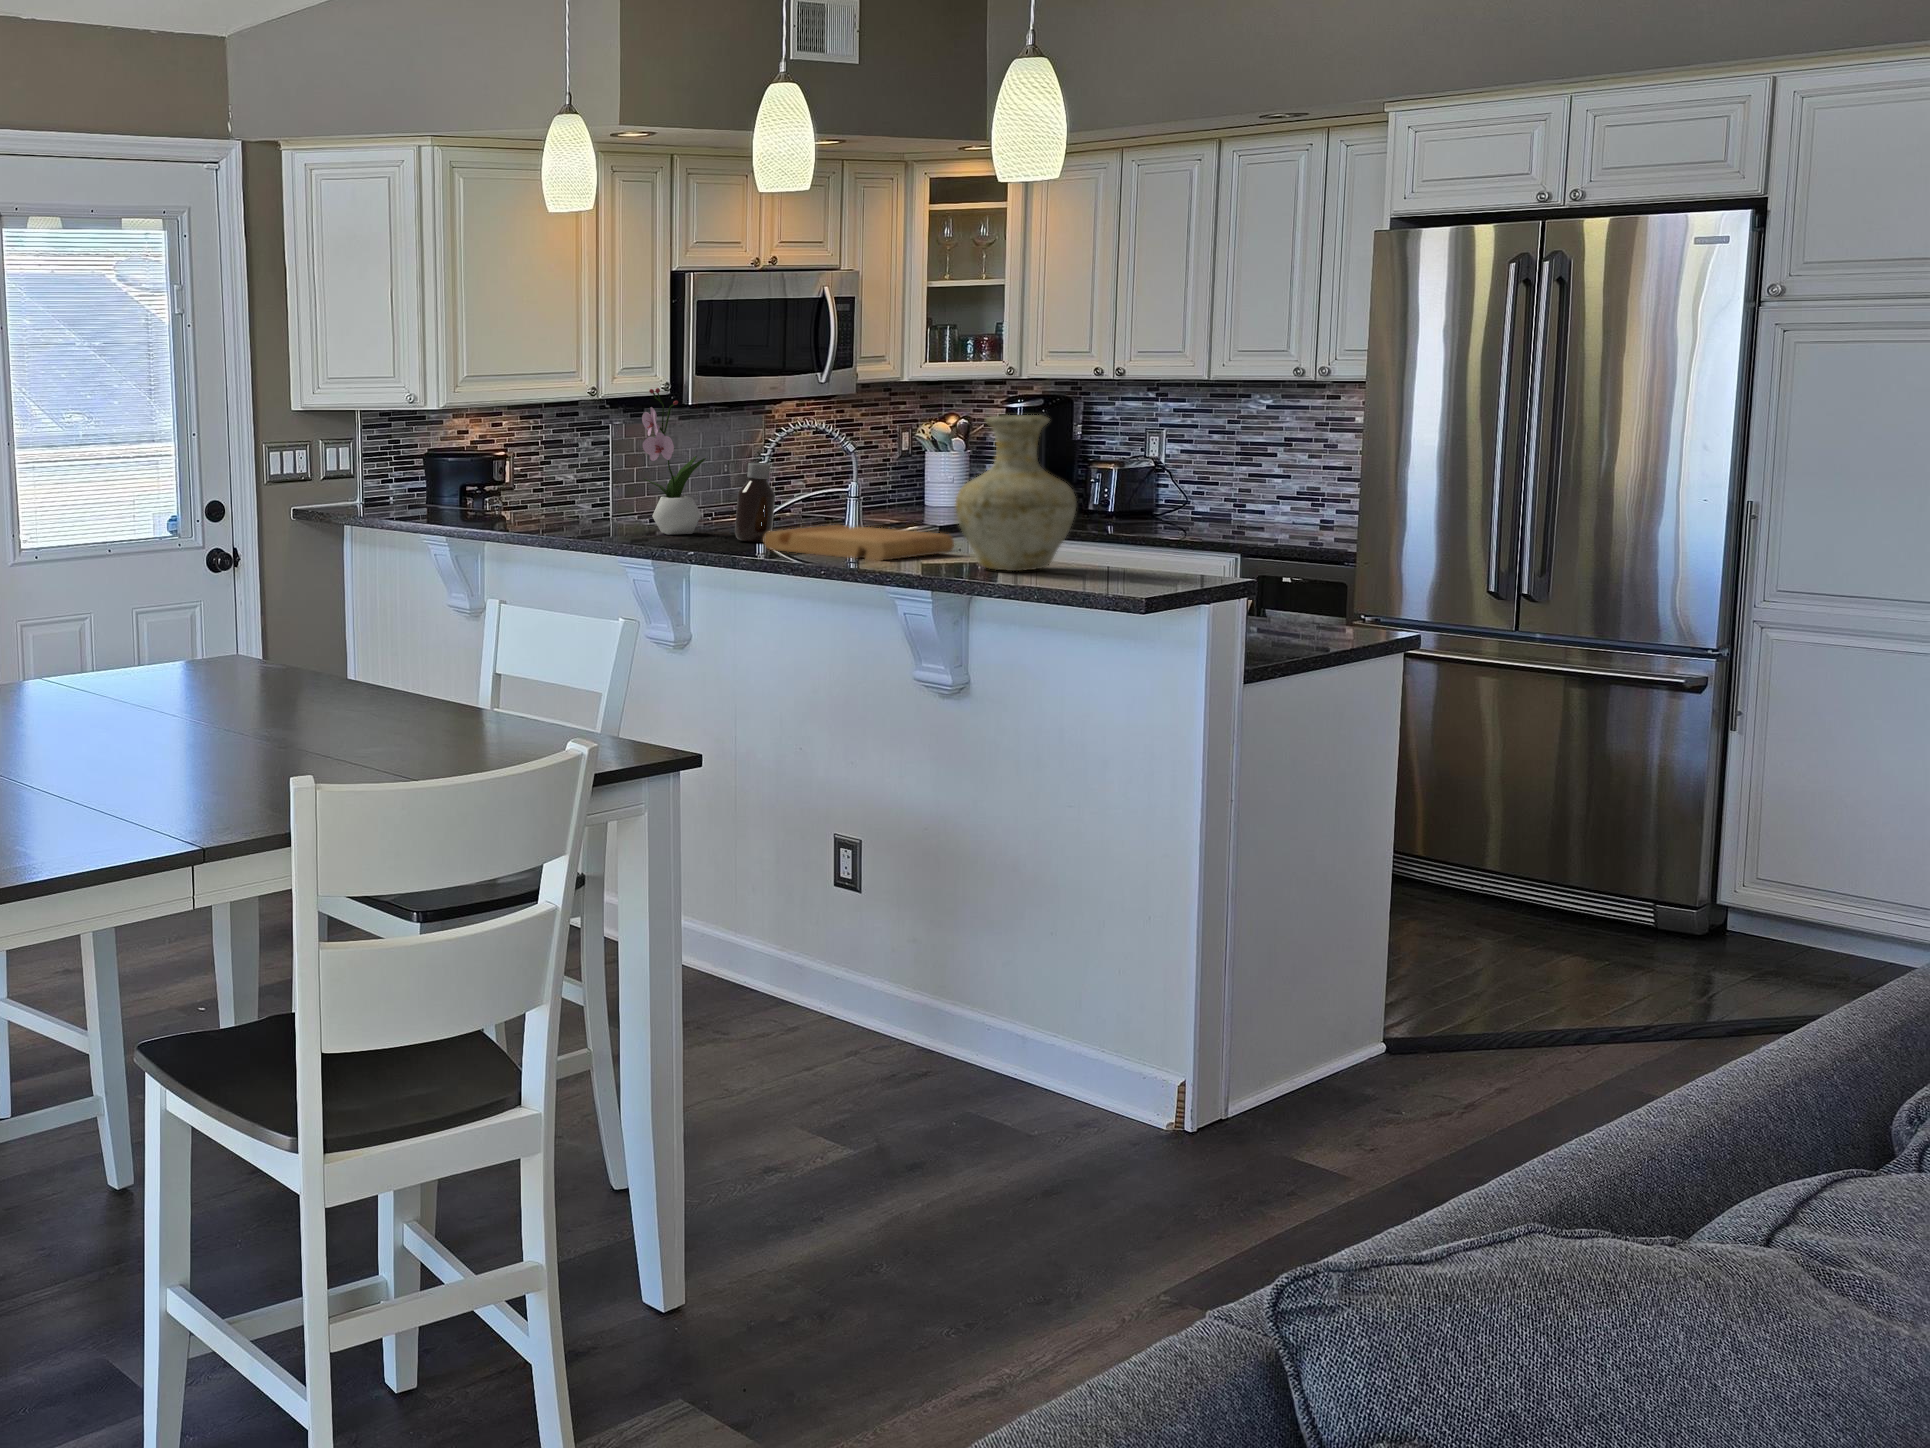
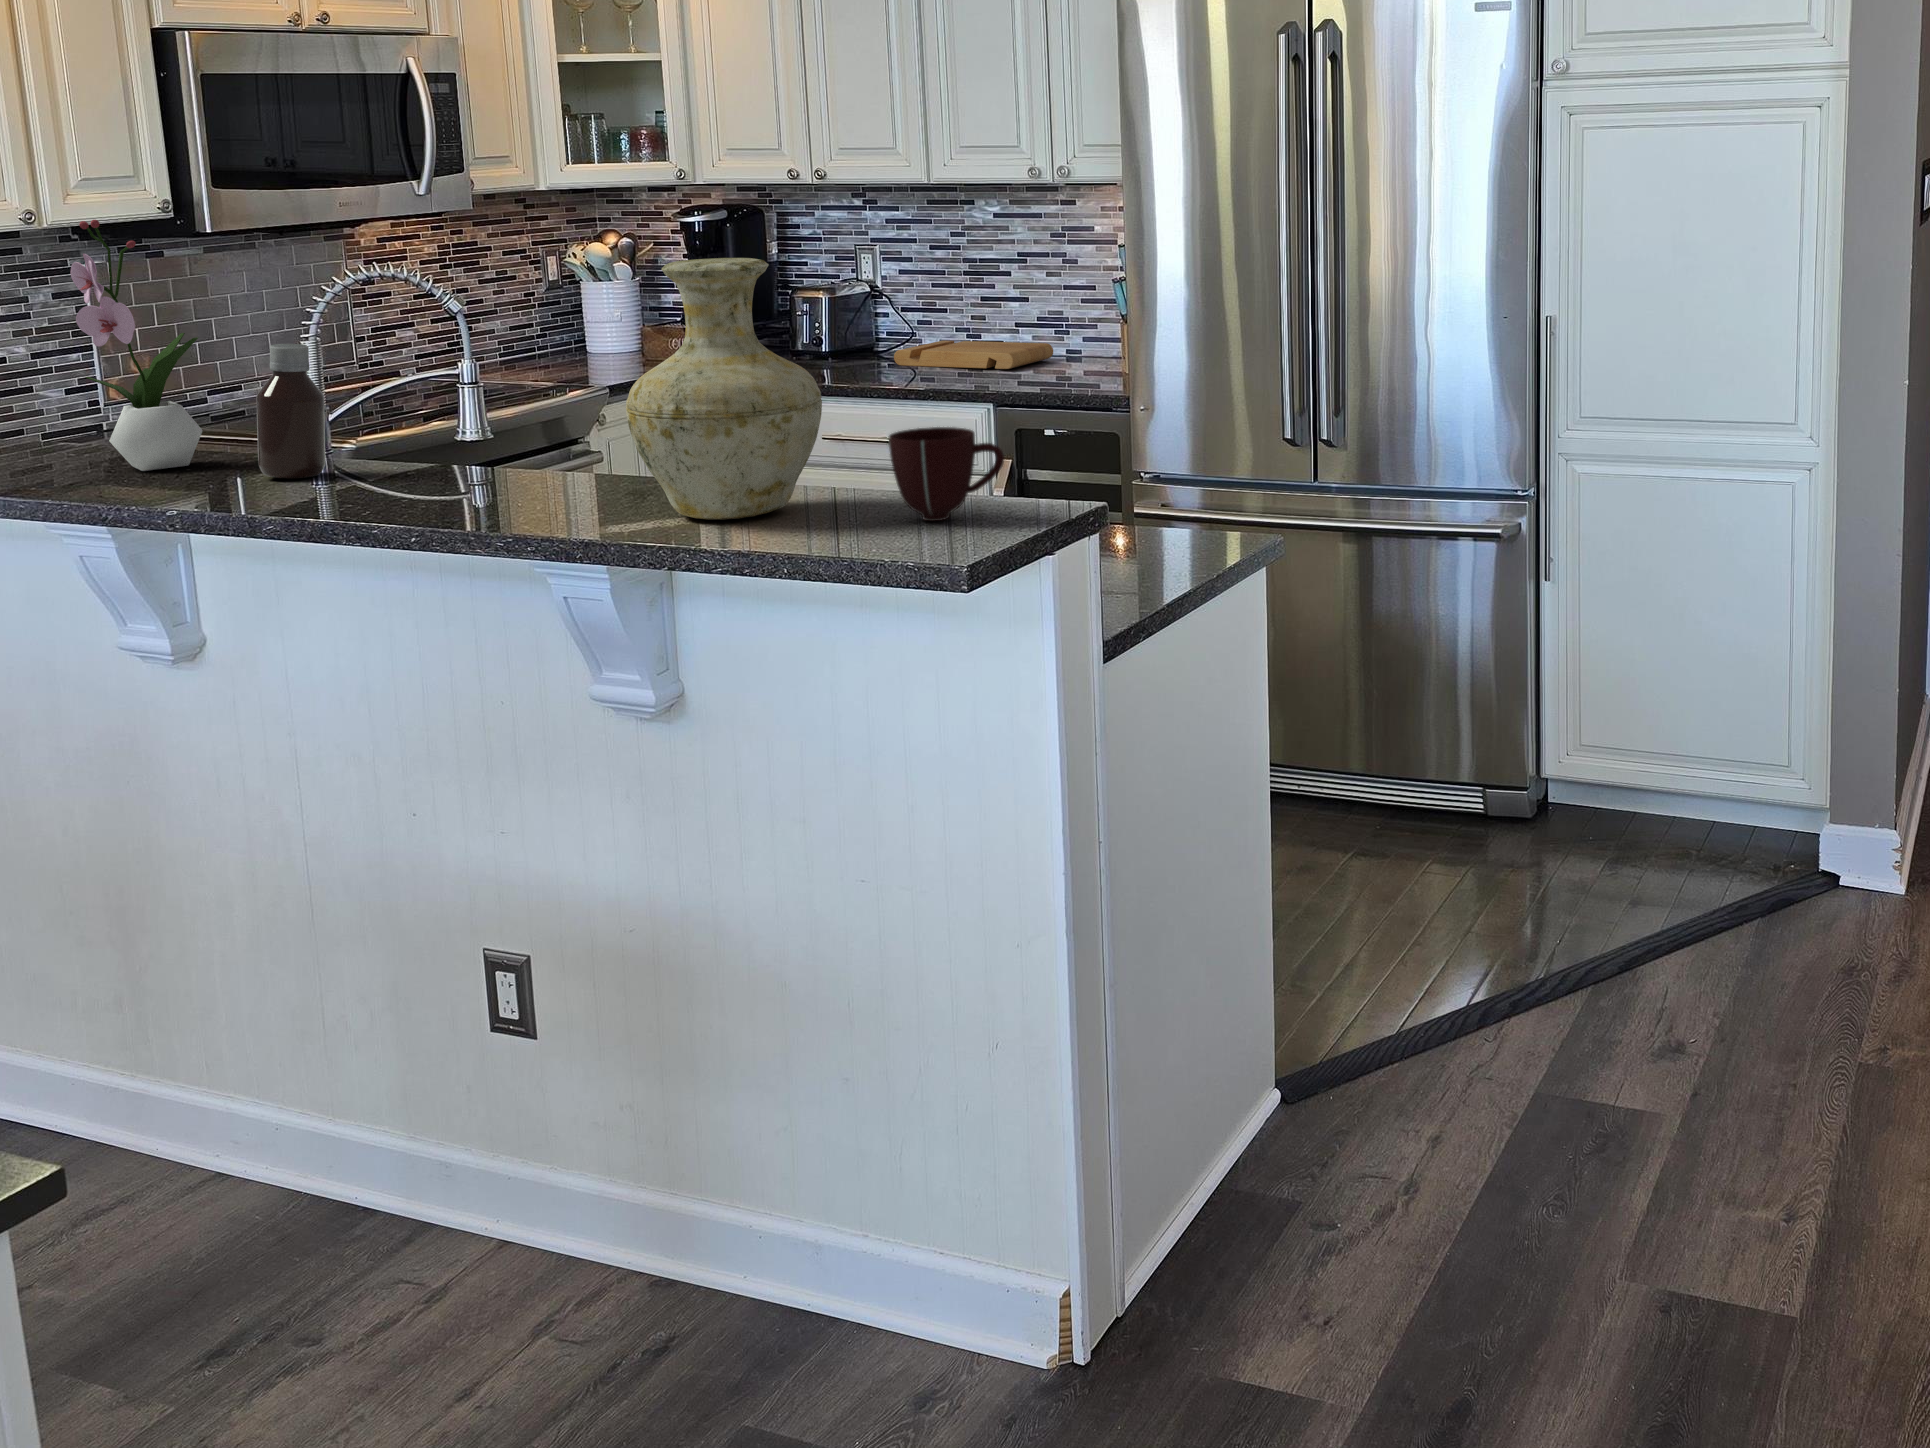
mug: none [1115,523,1190,579] -> present [889,427,1004,521]
cutting board: present [764,525,954,561] -> present [894,340,1053,369]

